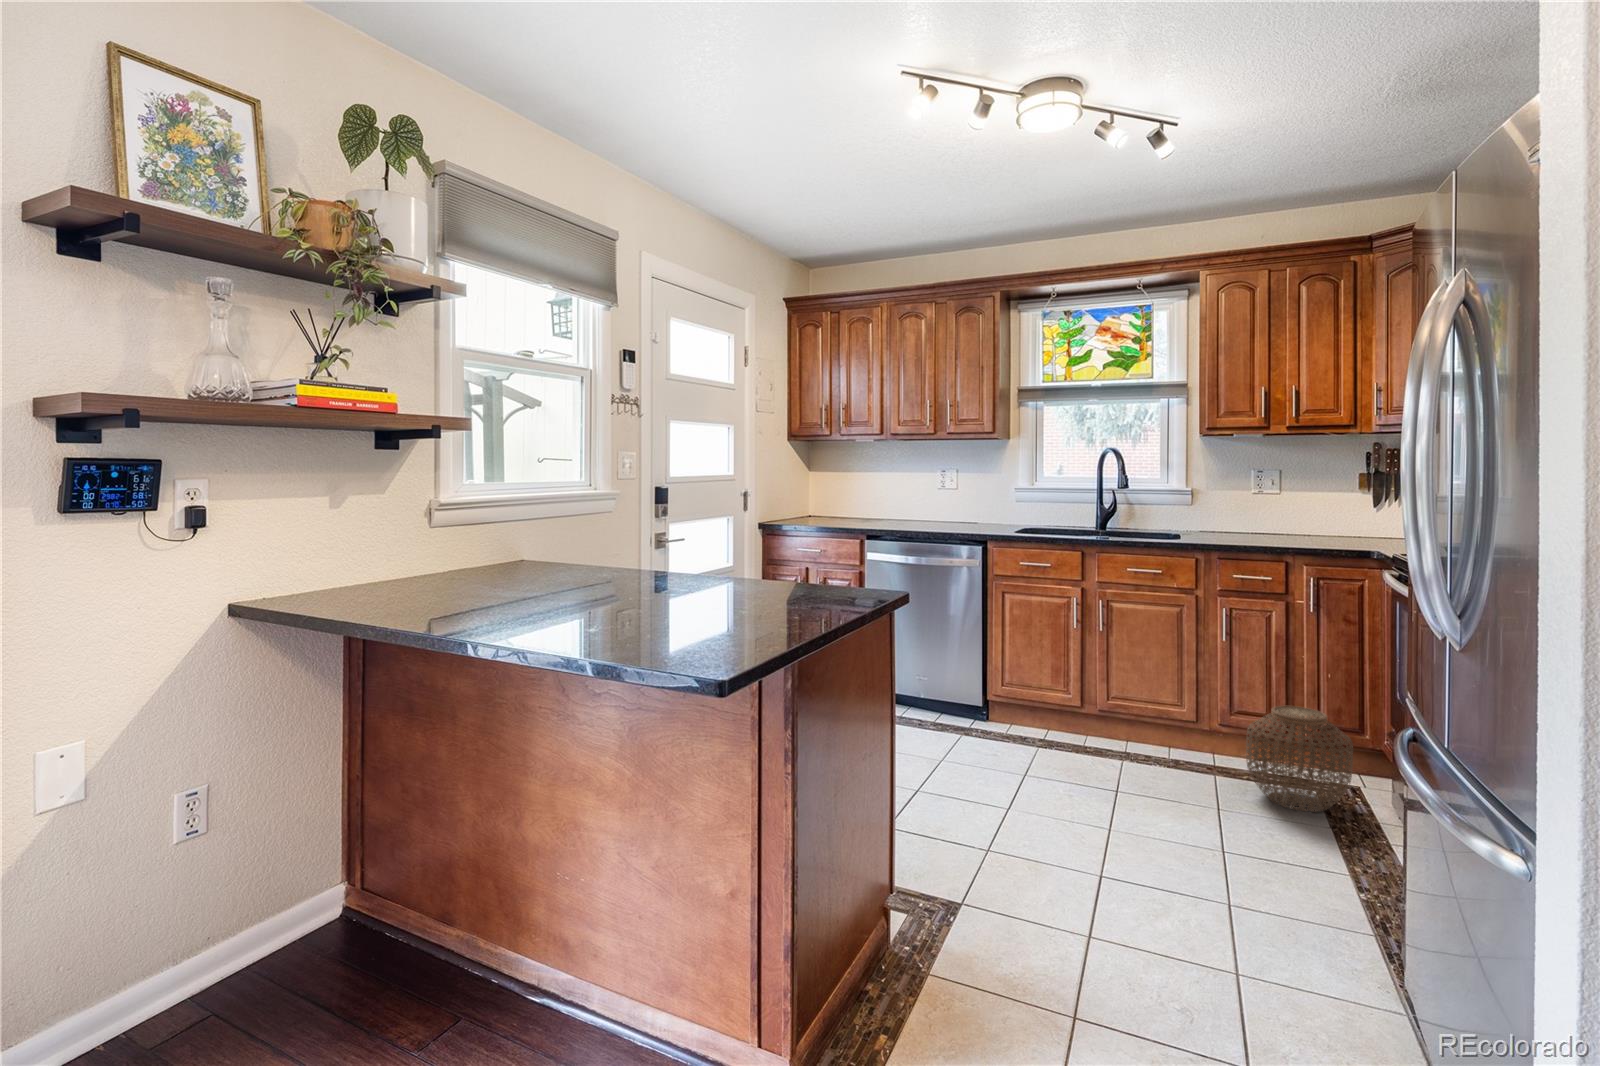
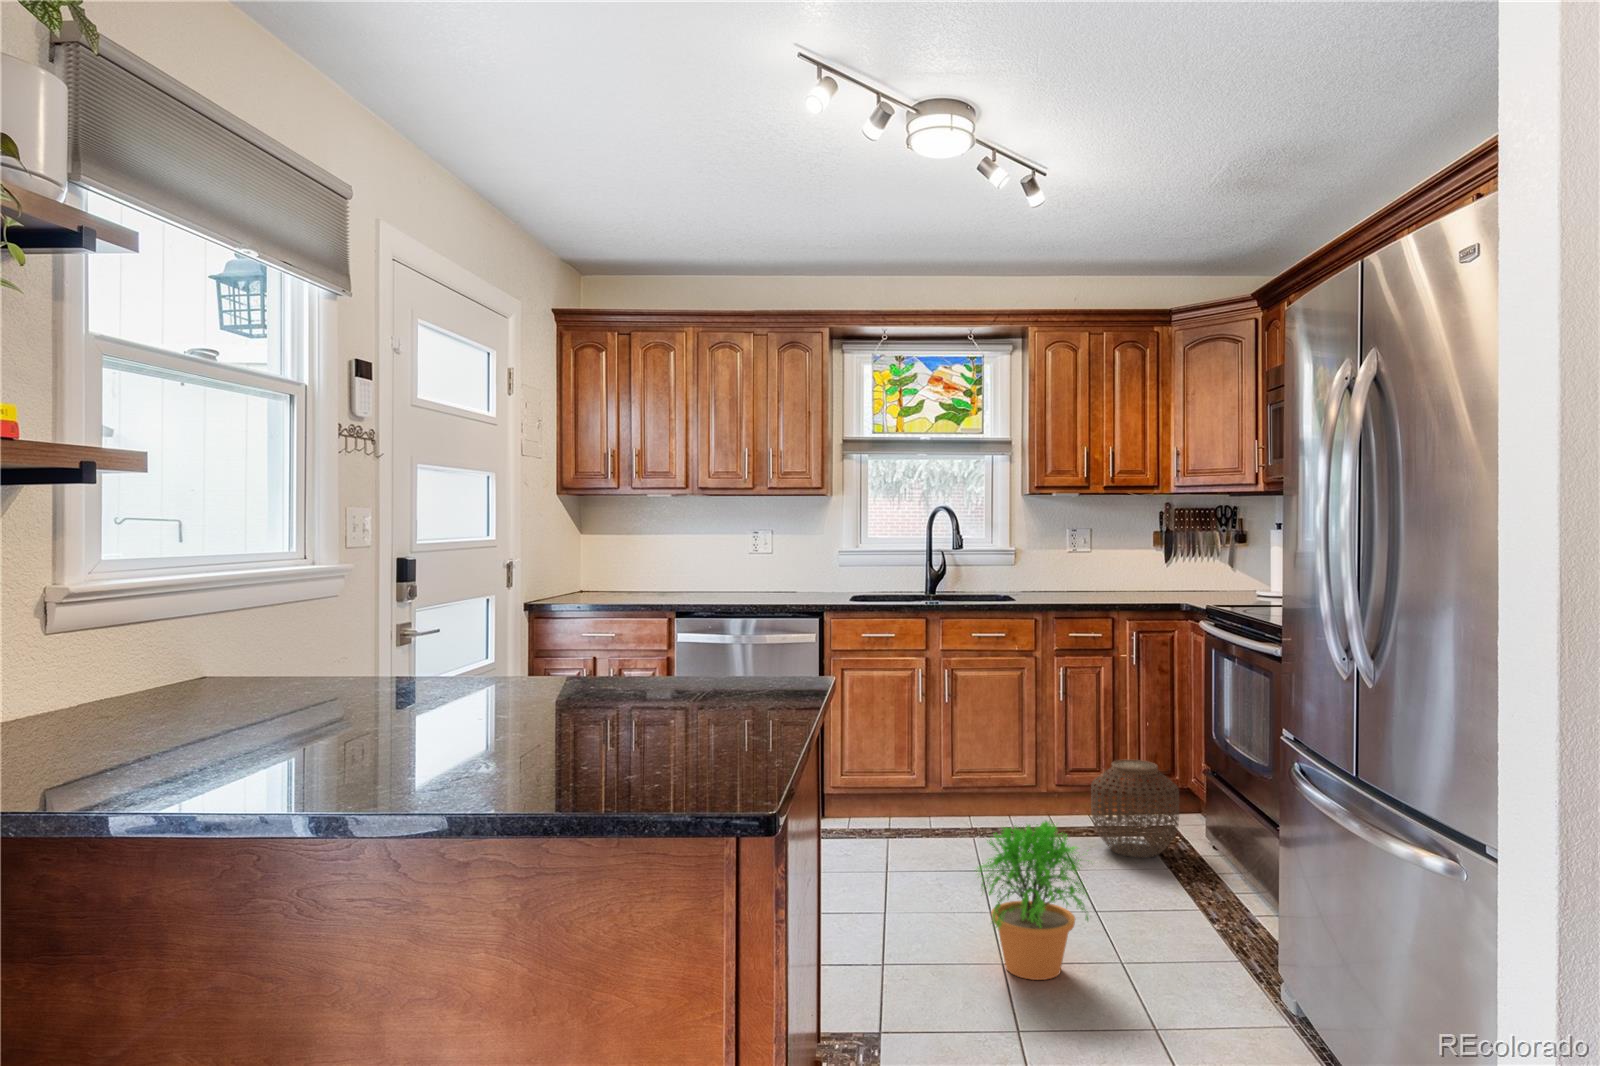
potted plant: none [1058,770,1212,946] -> present [977,821,1088,980]

